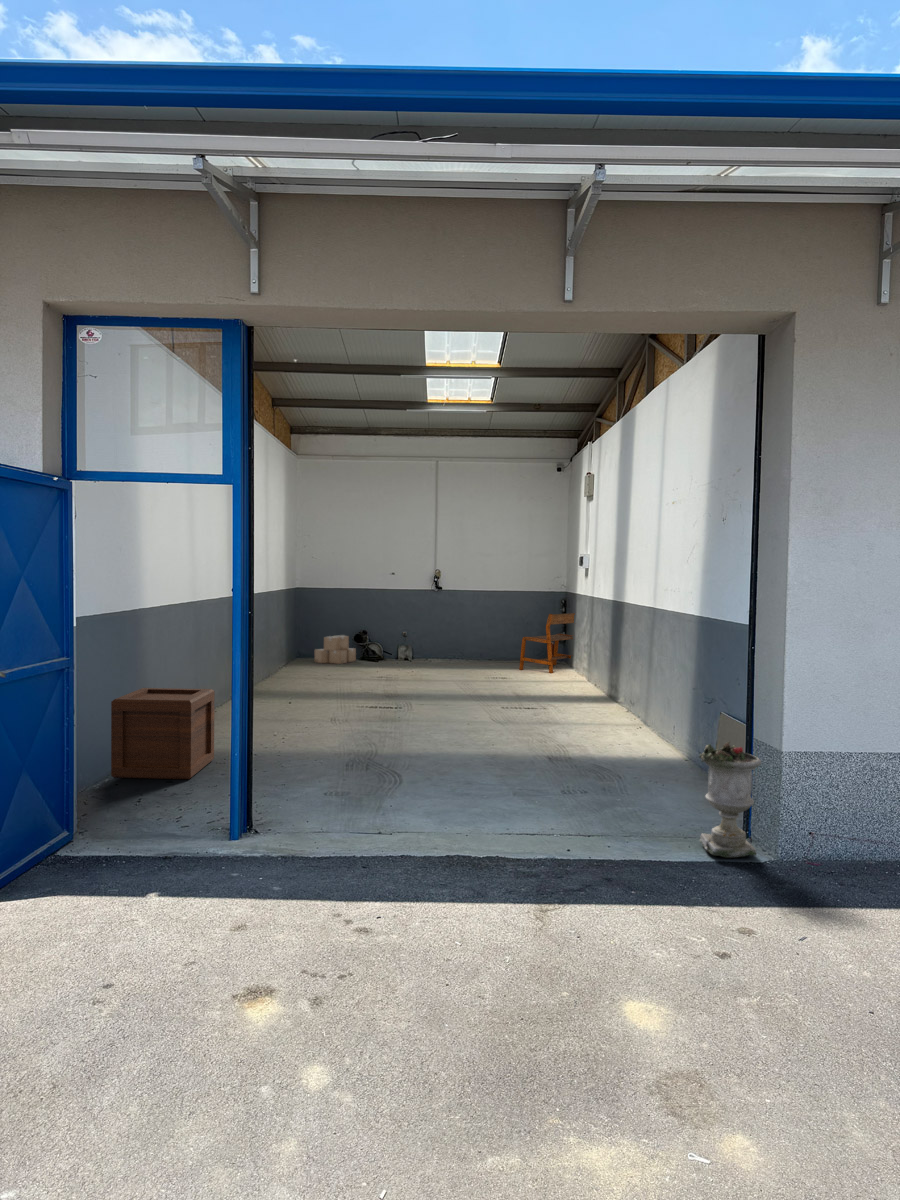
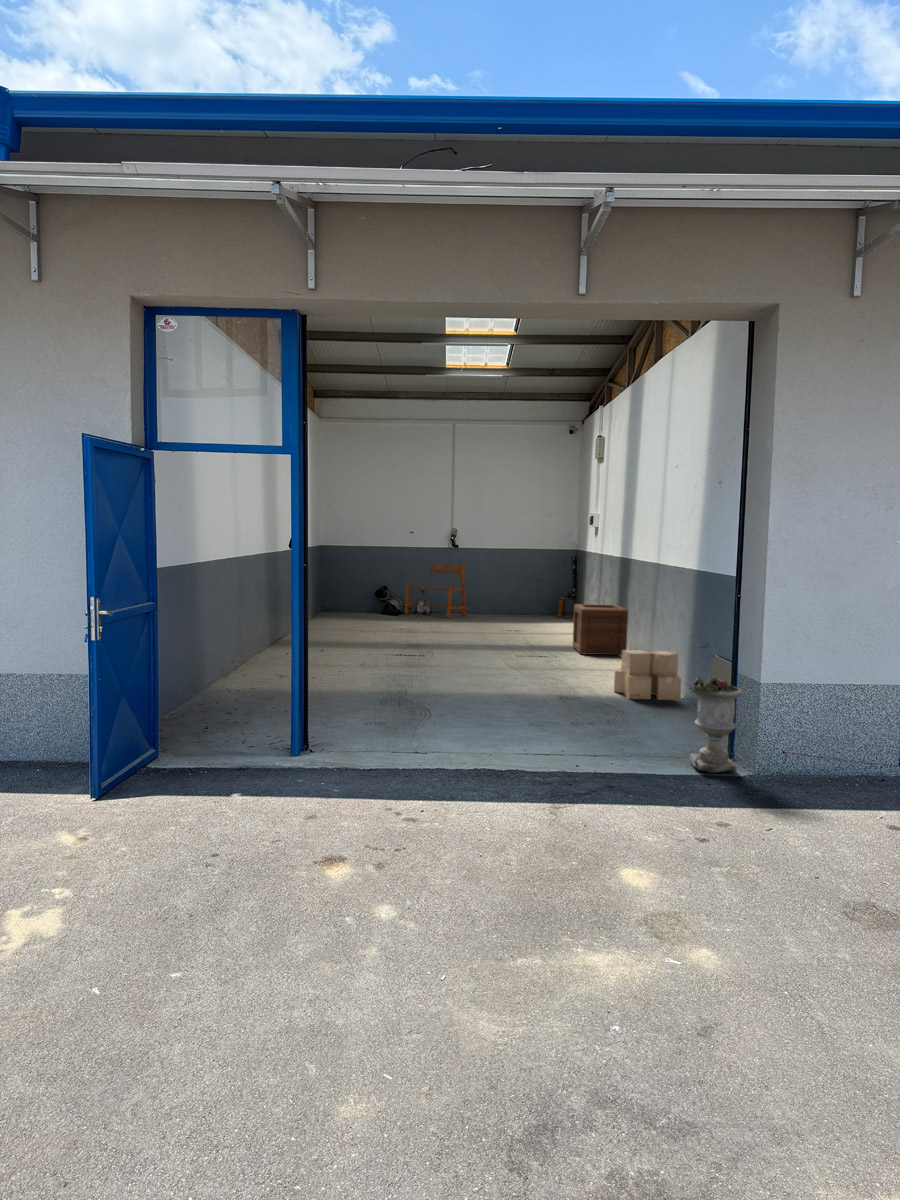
bench: present [519,613,575,673] -> present [405,564,467,618]
cardboard box: present [315,635,356,664] -> present [614,650,681,701]
wooden crate: present [111,688,215,779] -> present [573,604,628,655]

